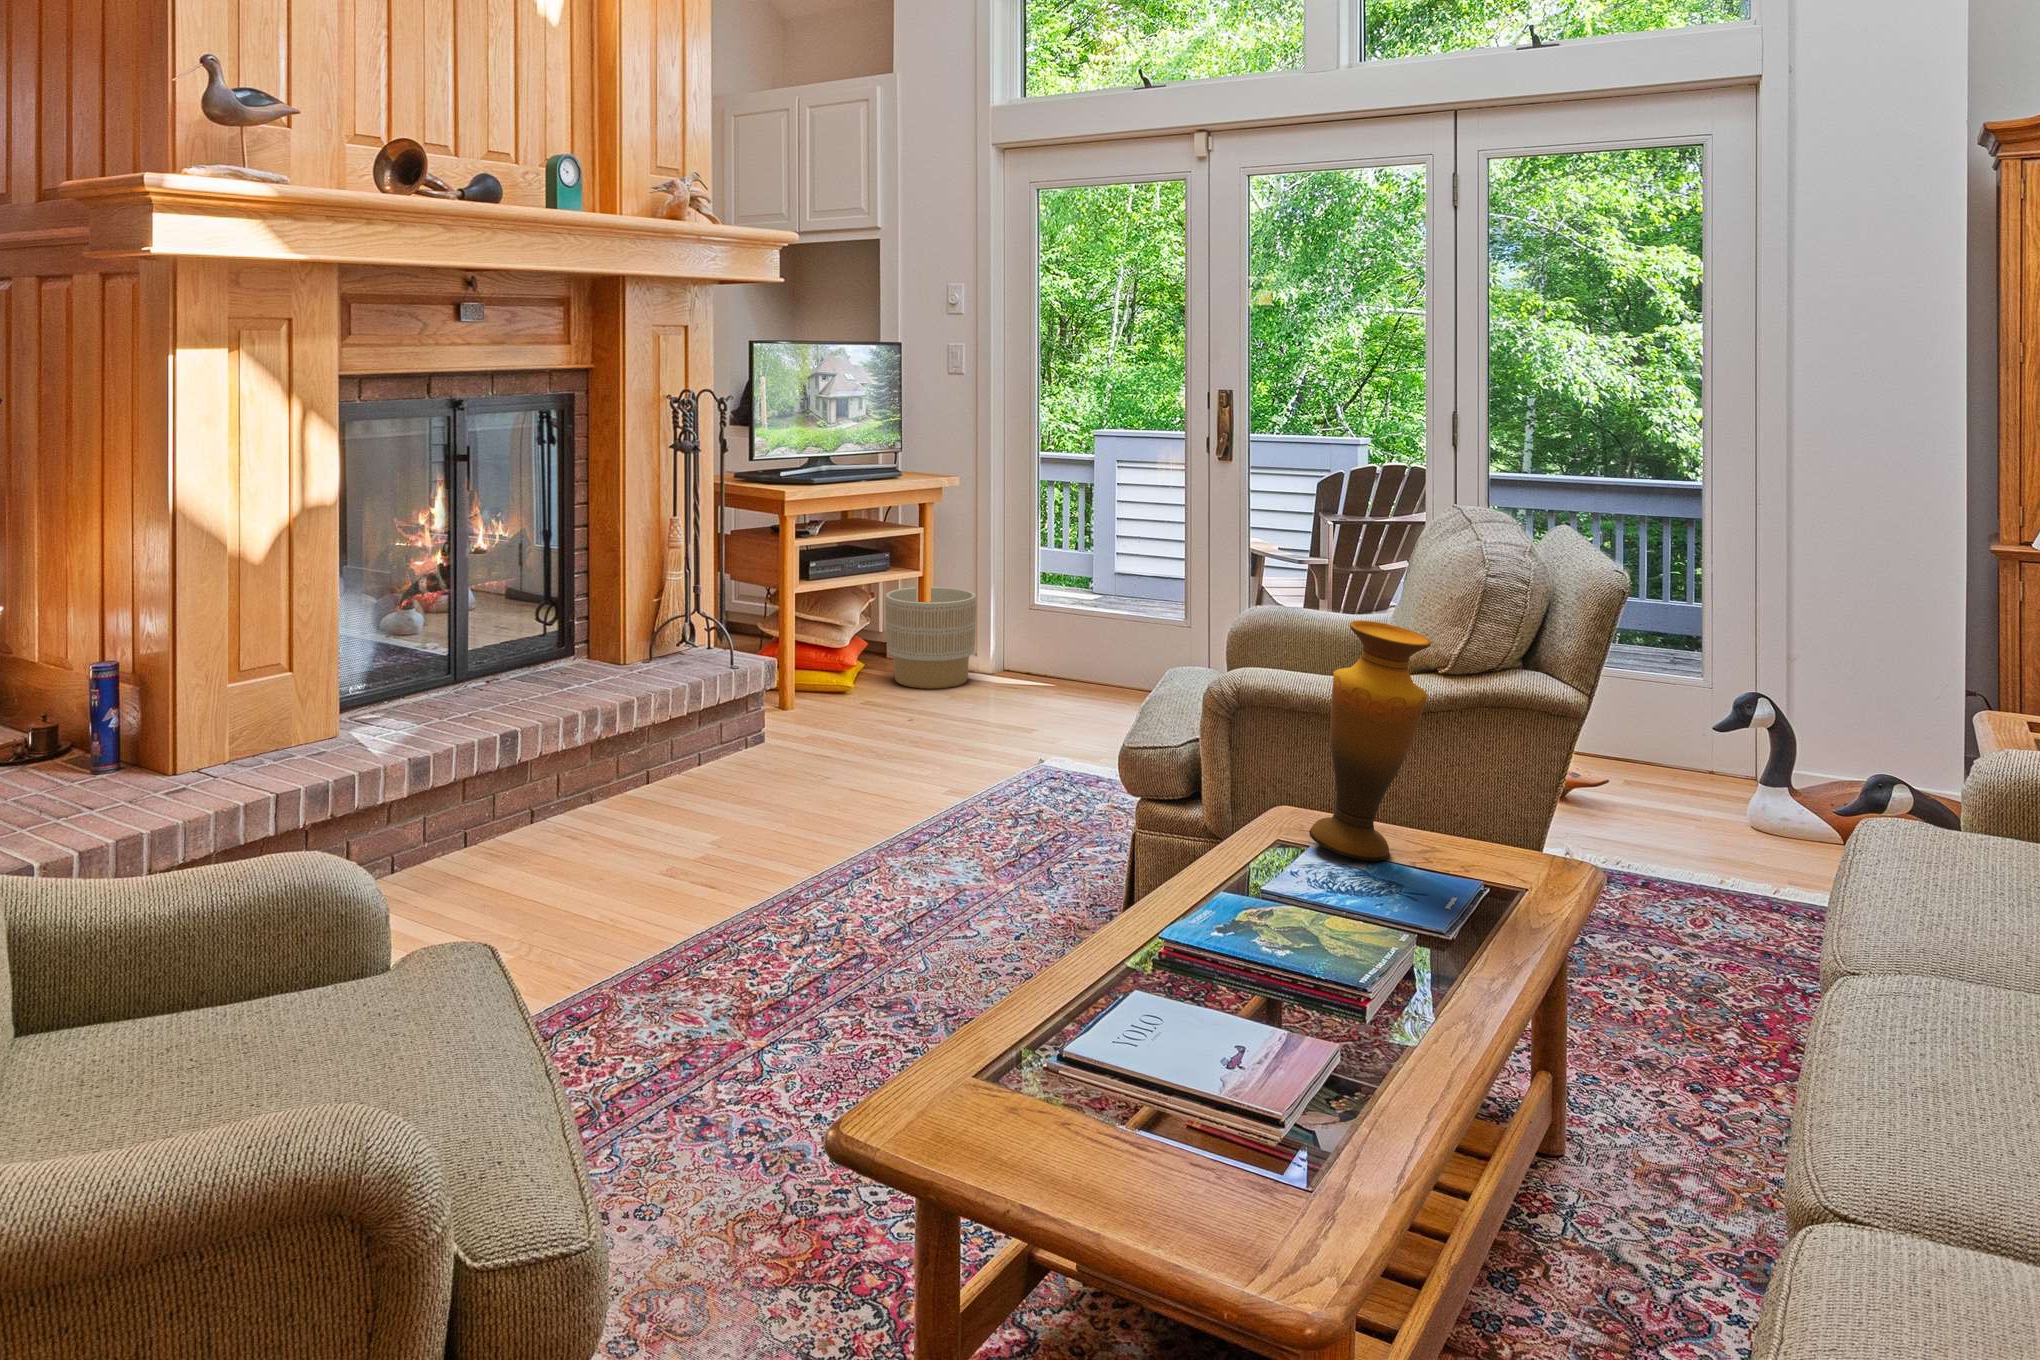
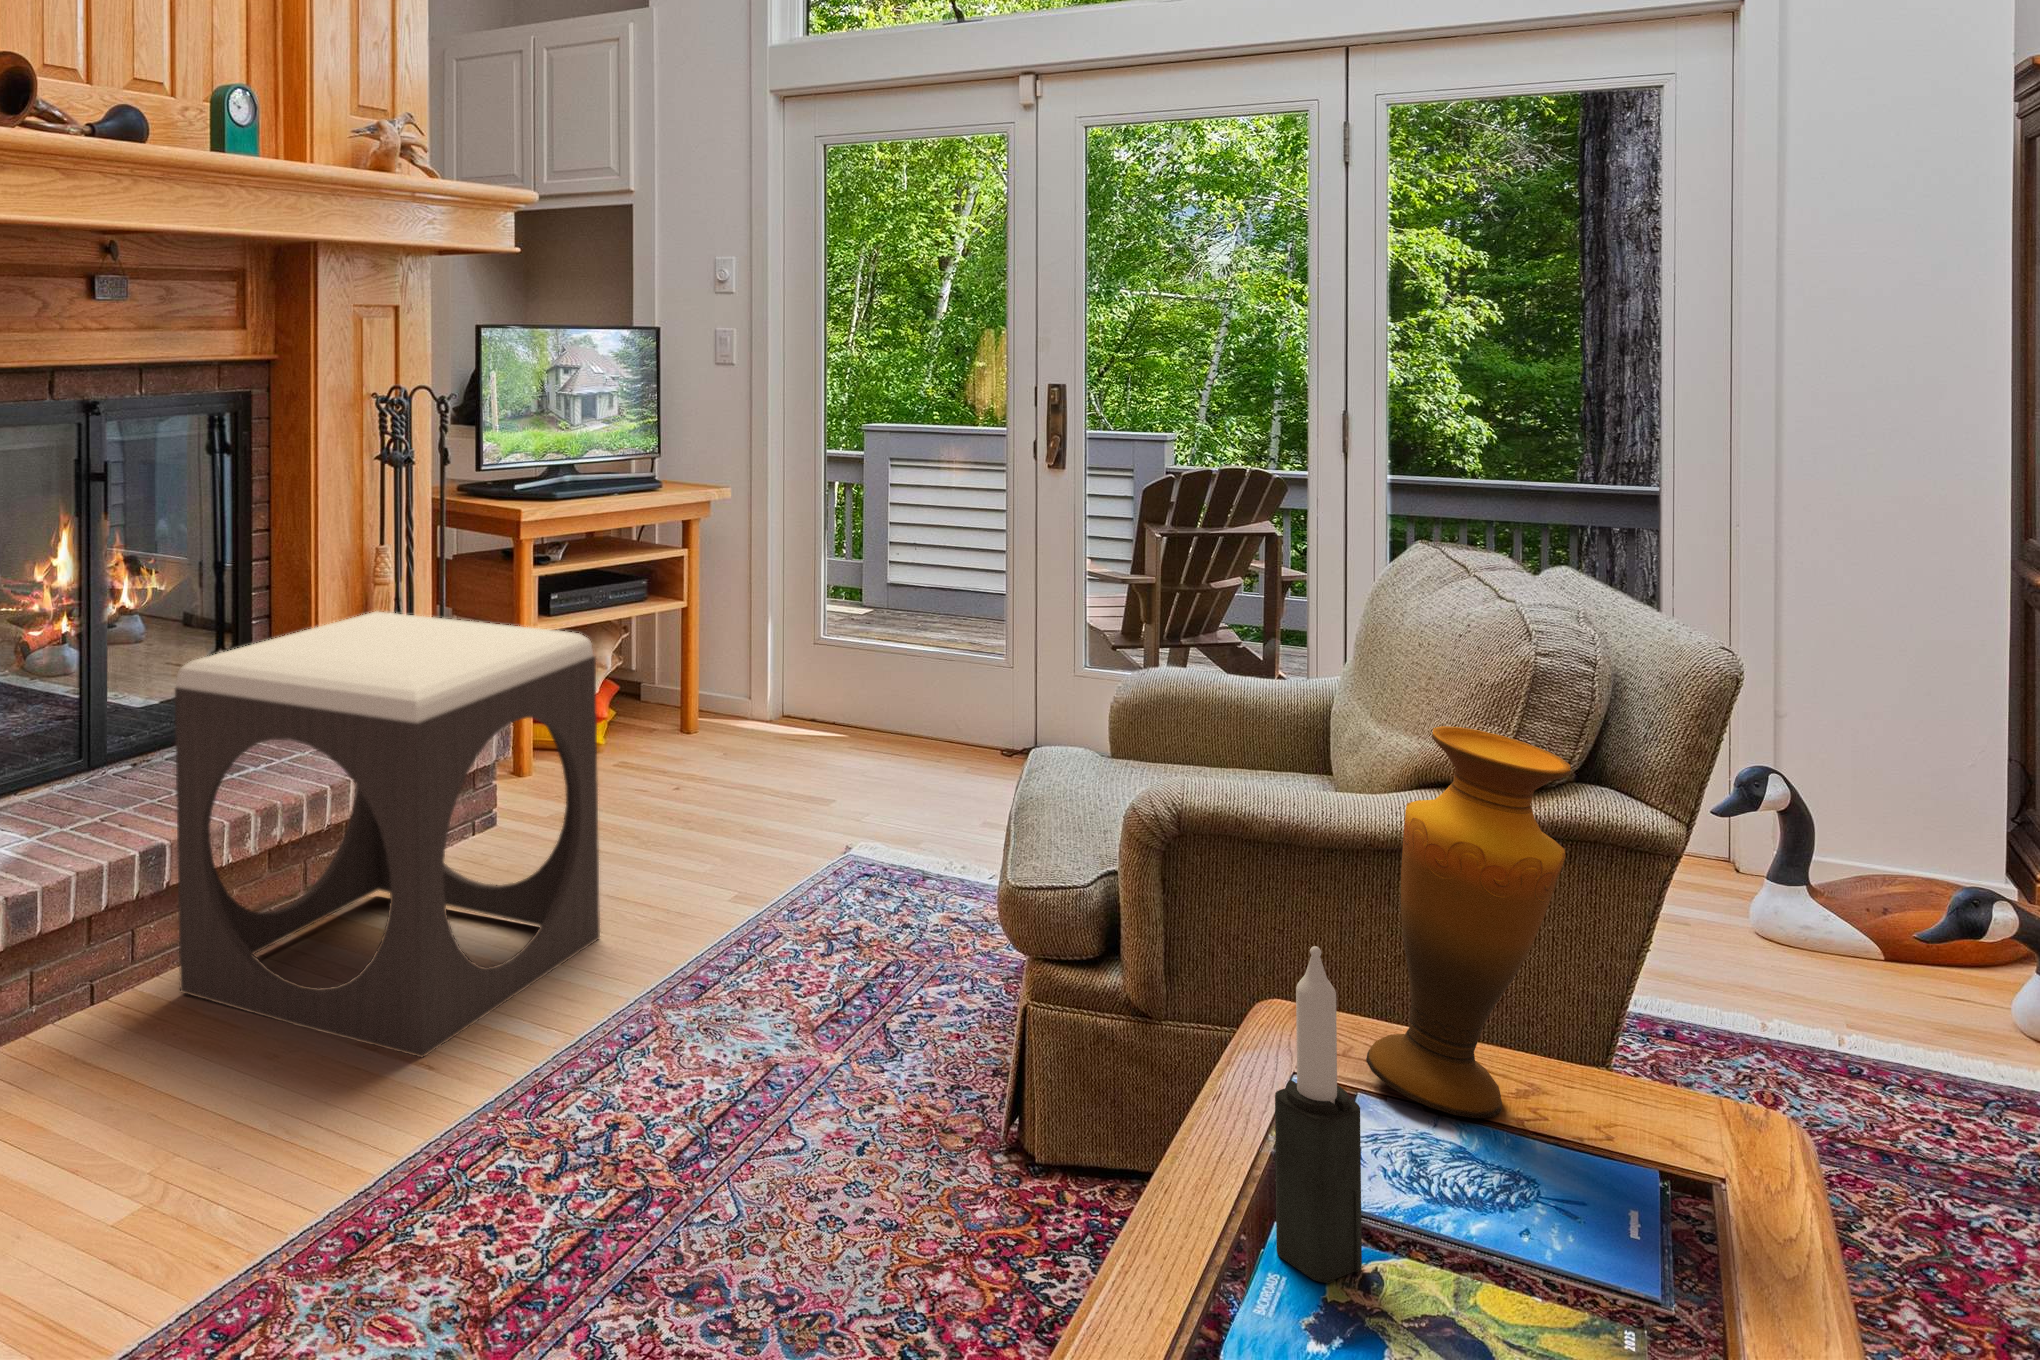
footstool: none [526,565,842,885] -> present [175,611,600,1057]
planter: present [885,587,976,689] -> none [640,620,748,745]
candle: none [1211,731,1258,922] -> present [1275,946,1362,1283]

